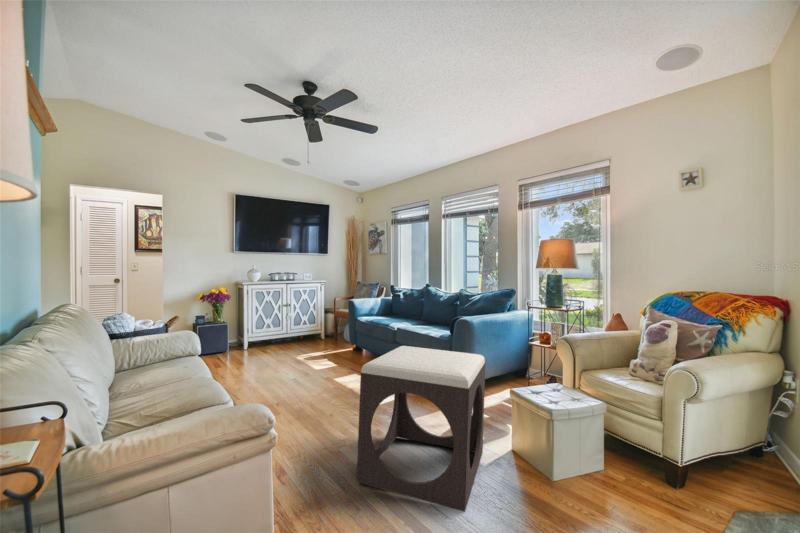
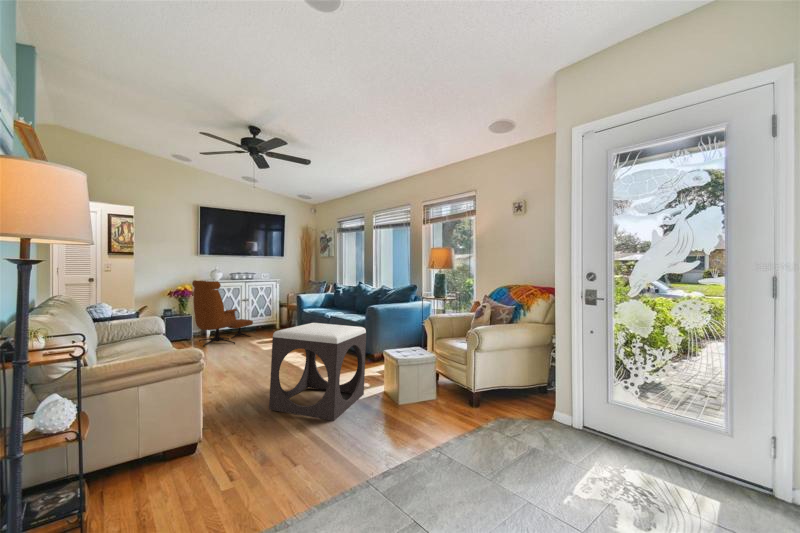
lounge chair: none [229,283,297,364] -> present [192,280,253,347]

